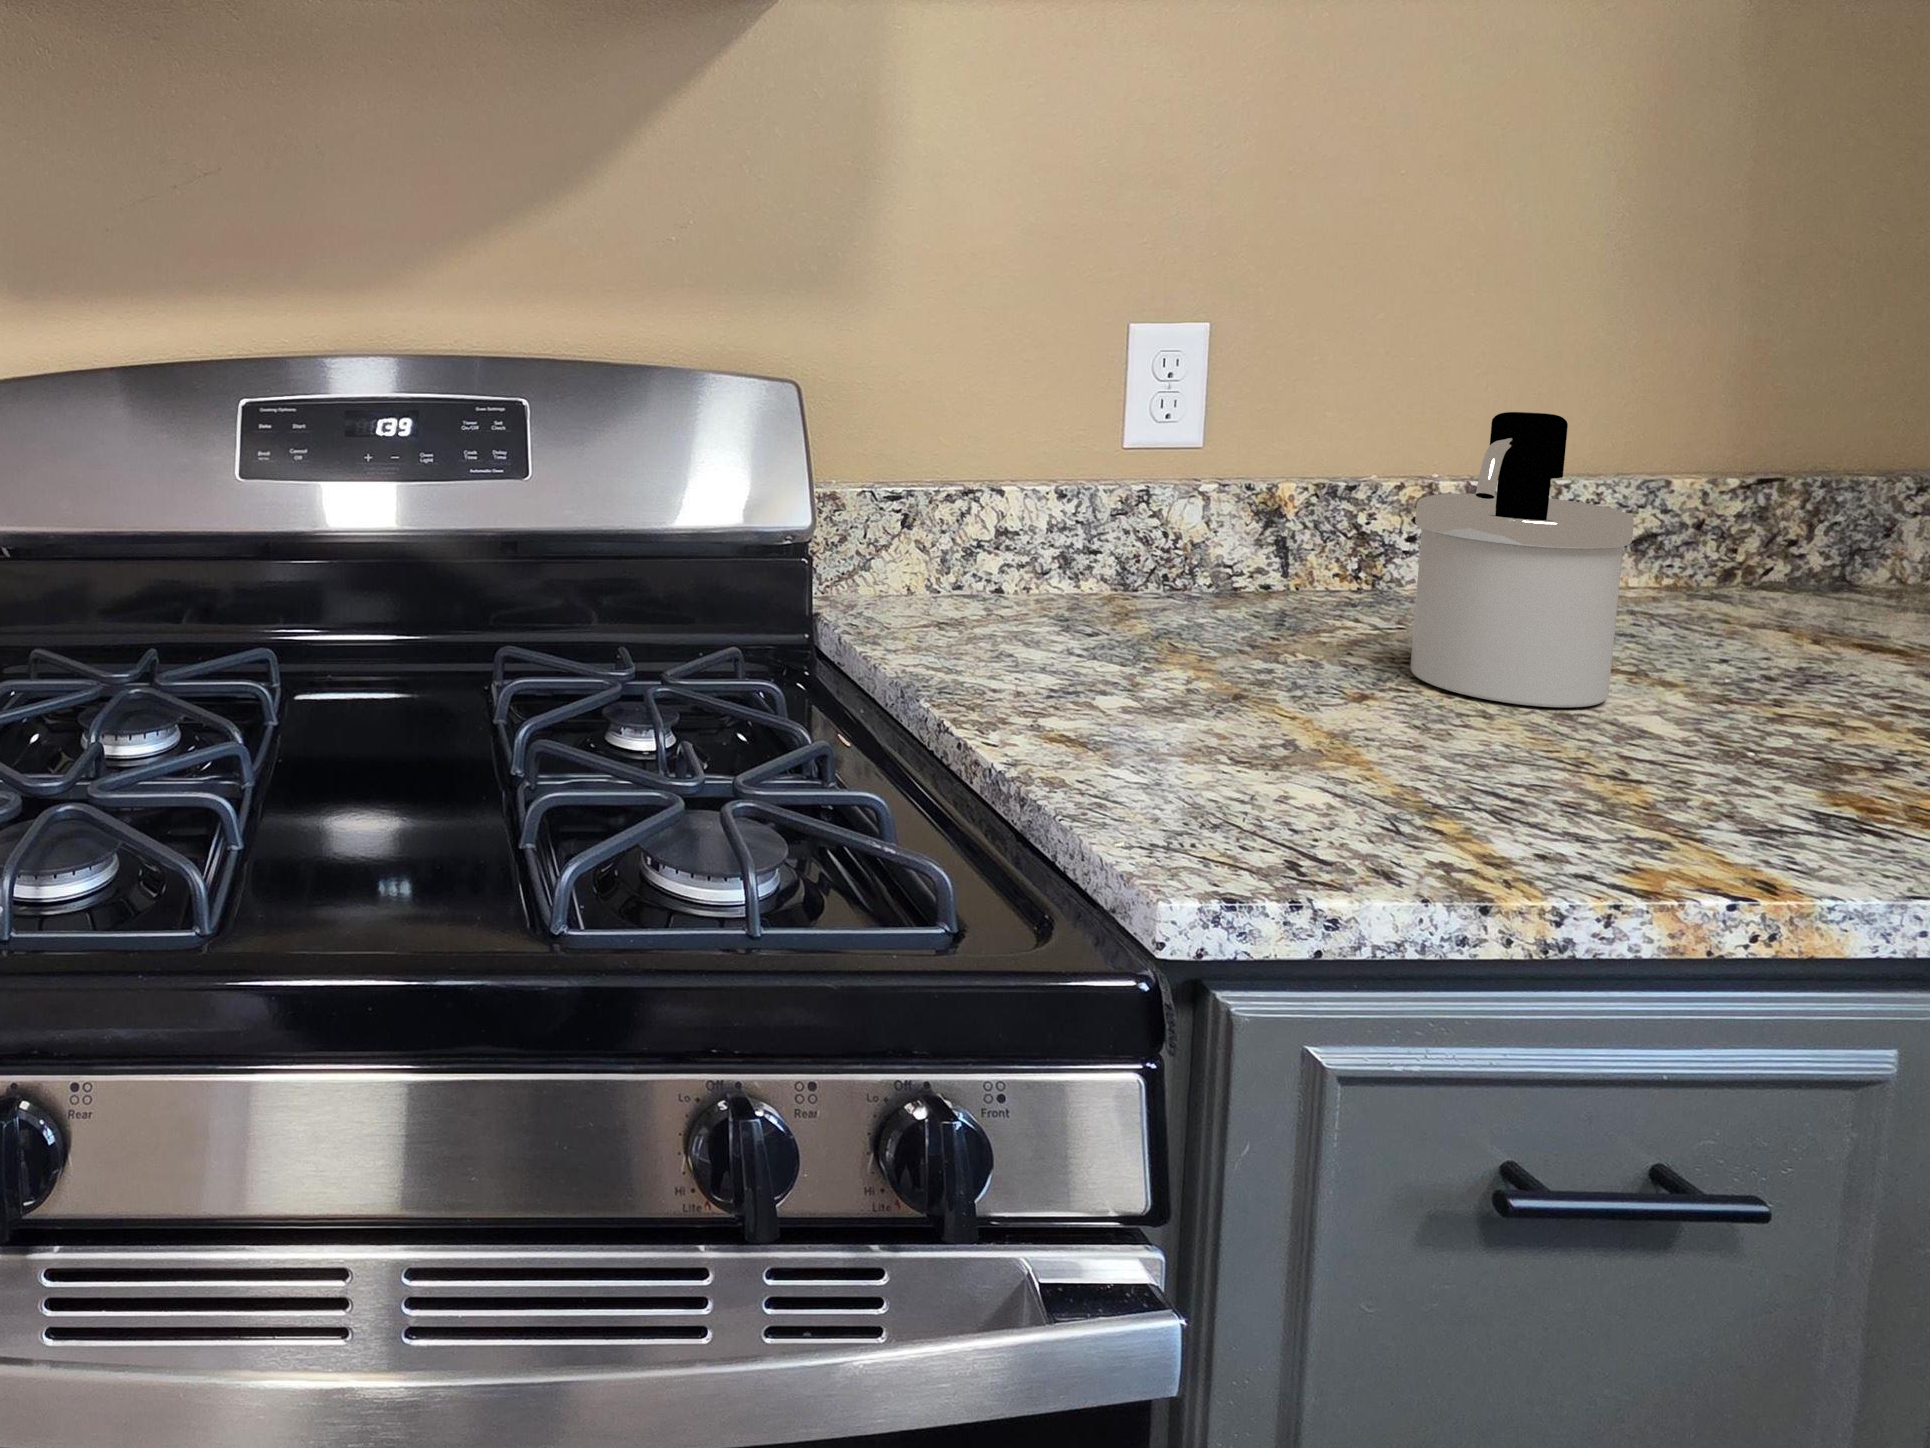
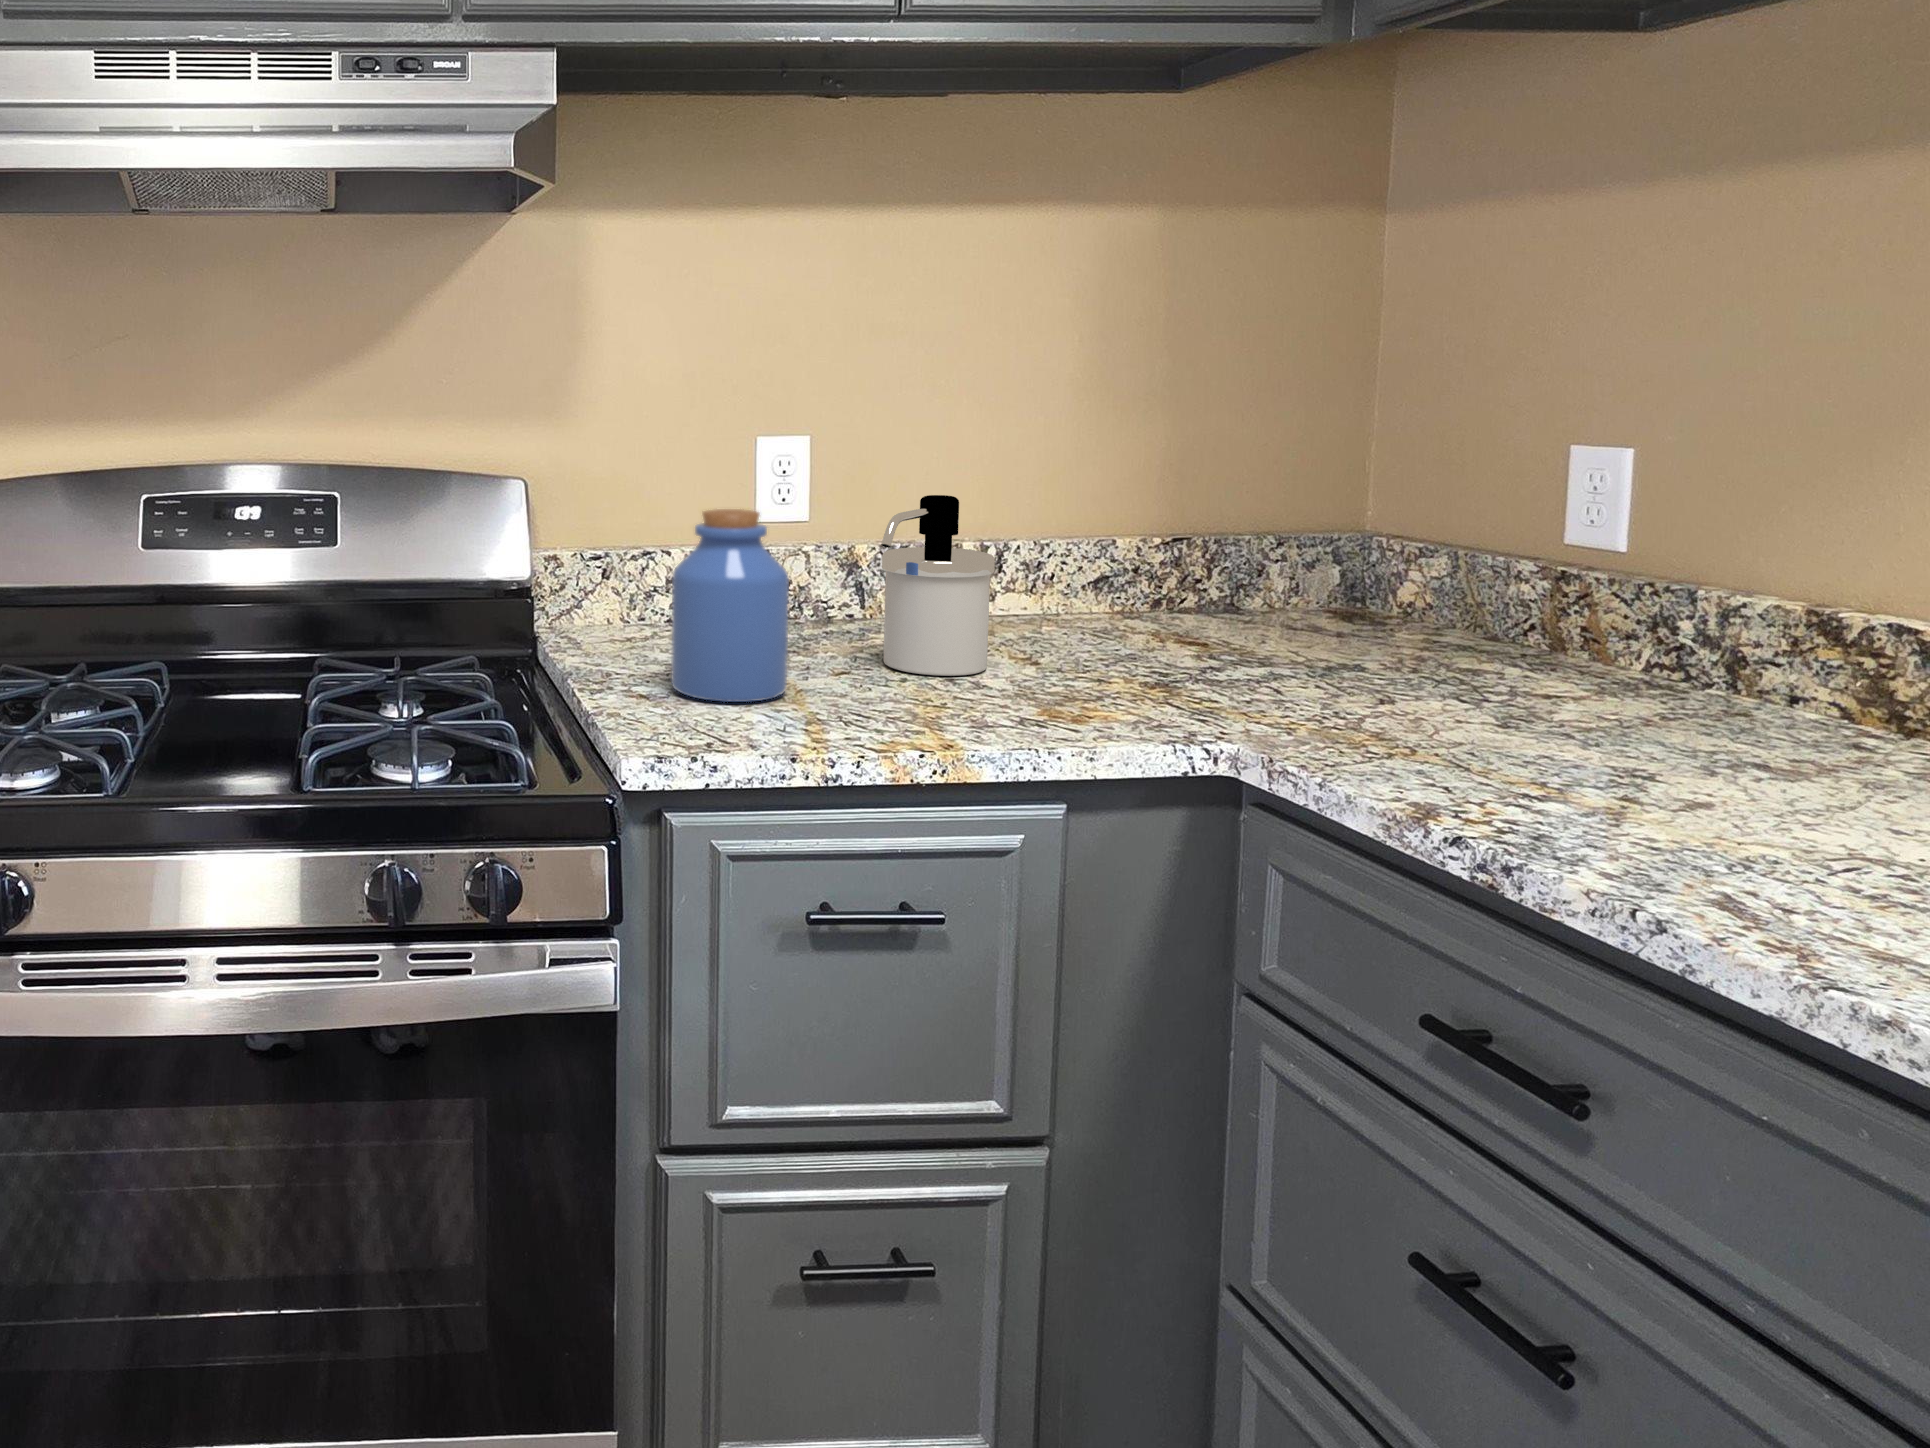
jar: none [1109,432,1338,760] -> present [671,509,789,702]

